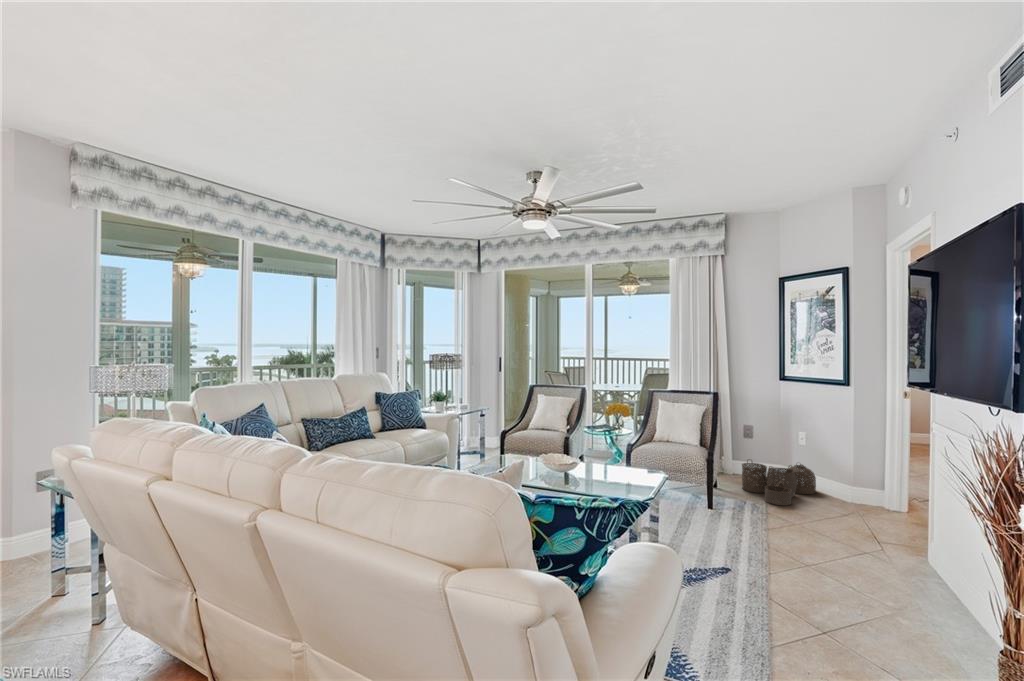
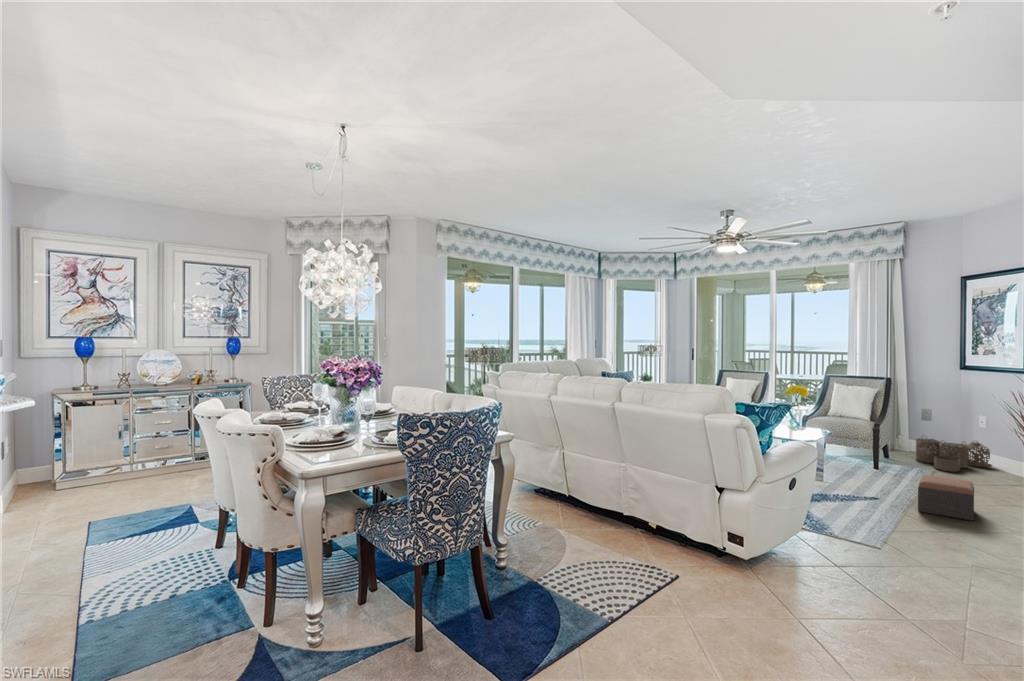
footstool: none [779,535,853,607] -> present [918,475,974,521]

